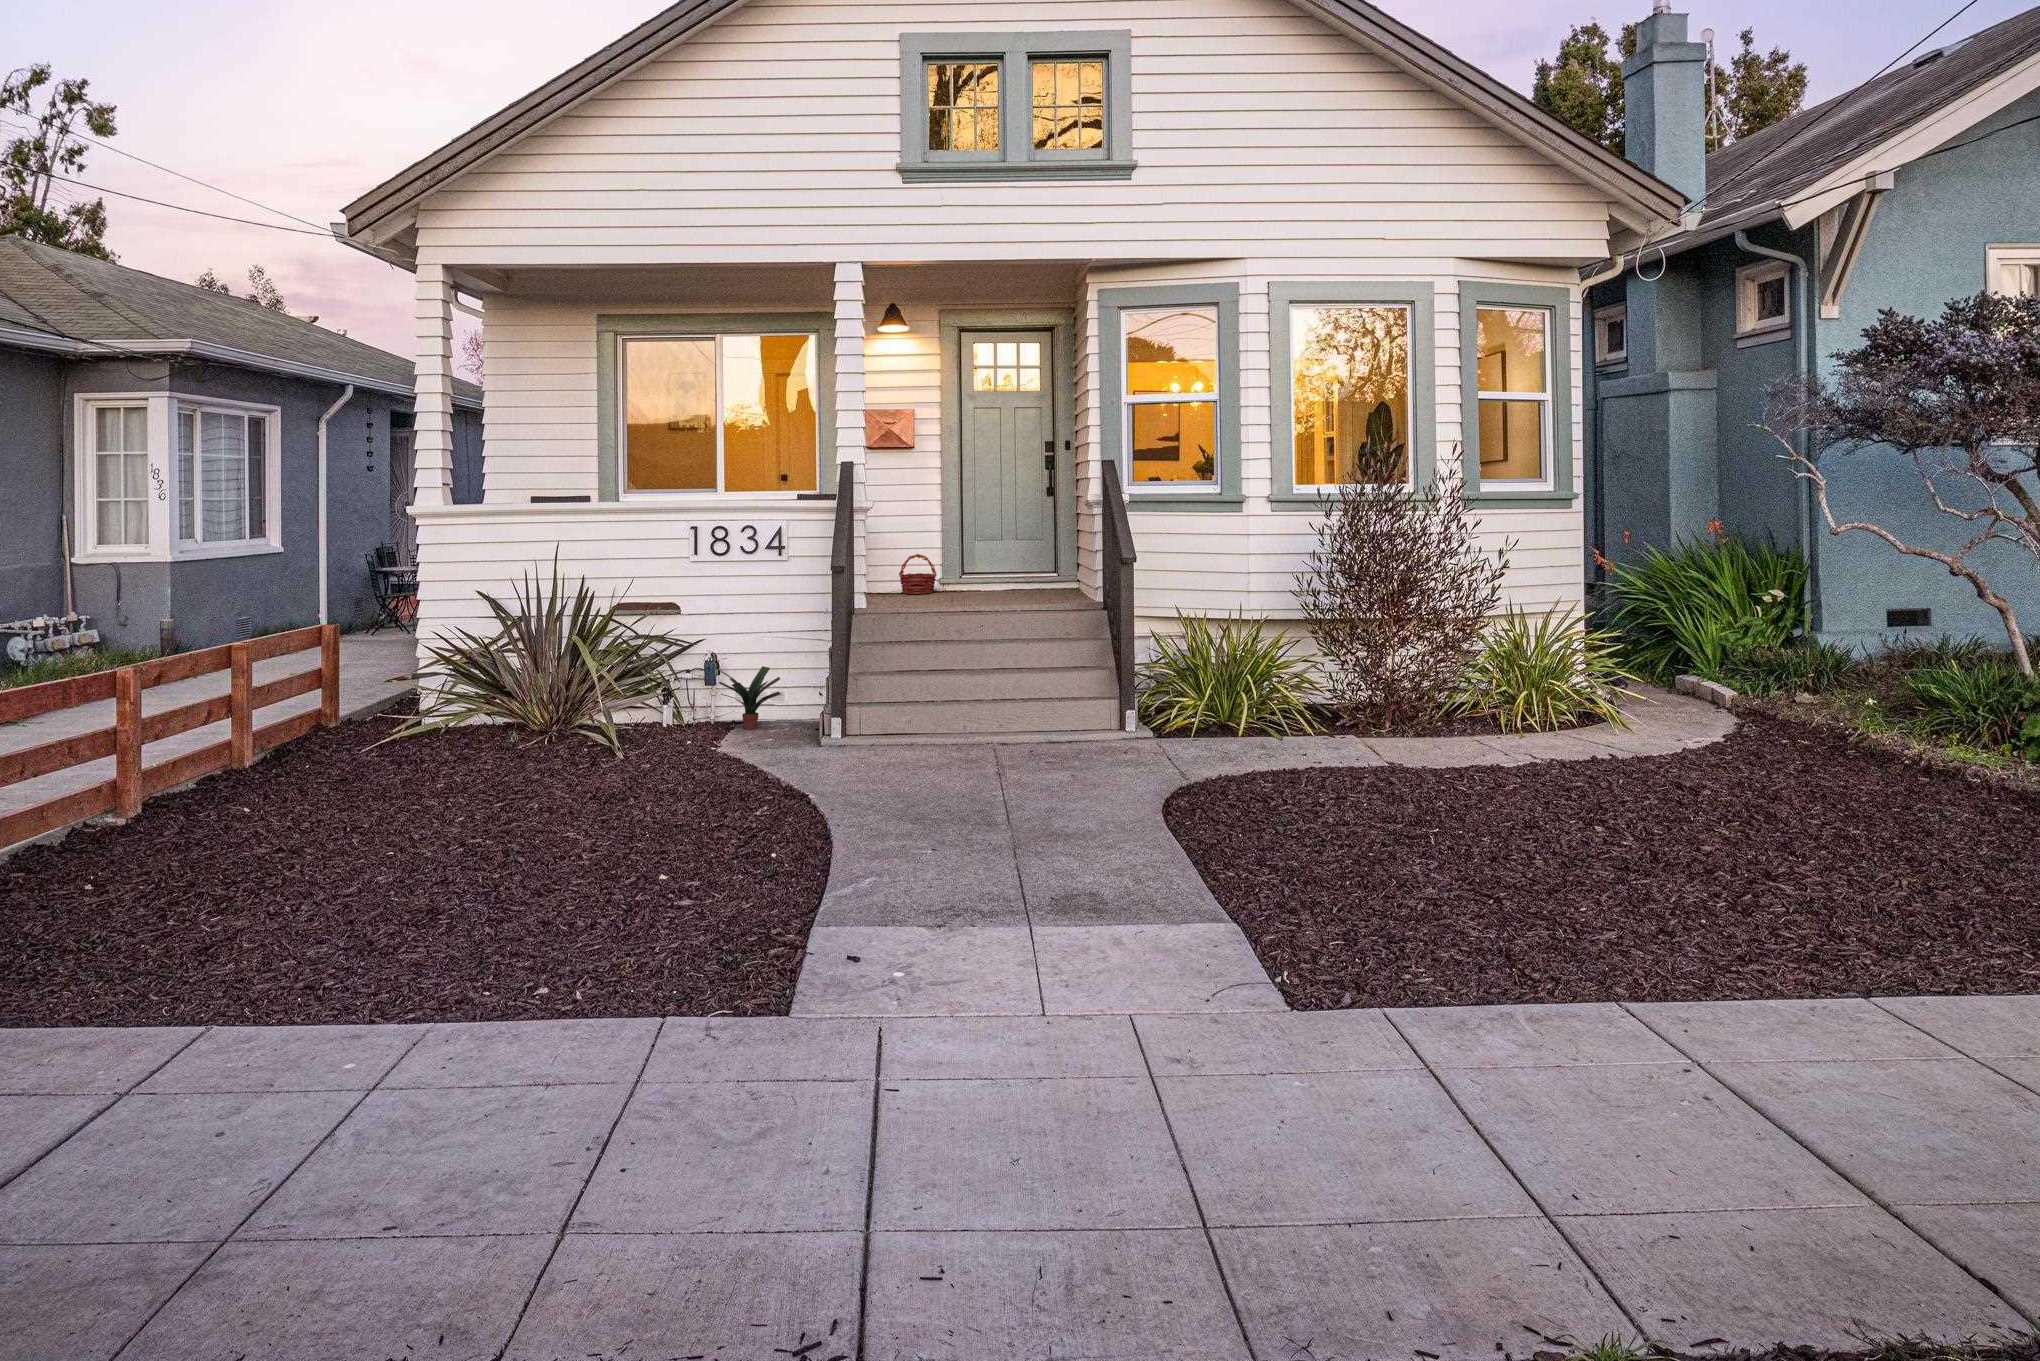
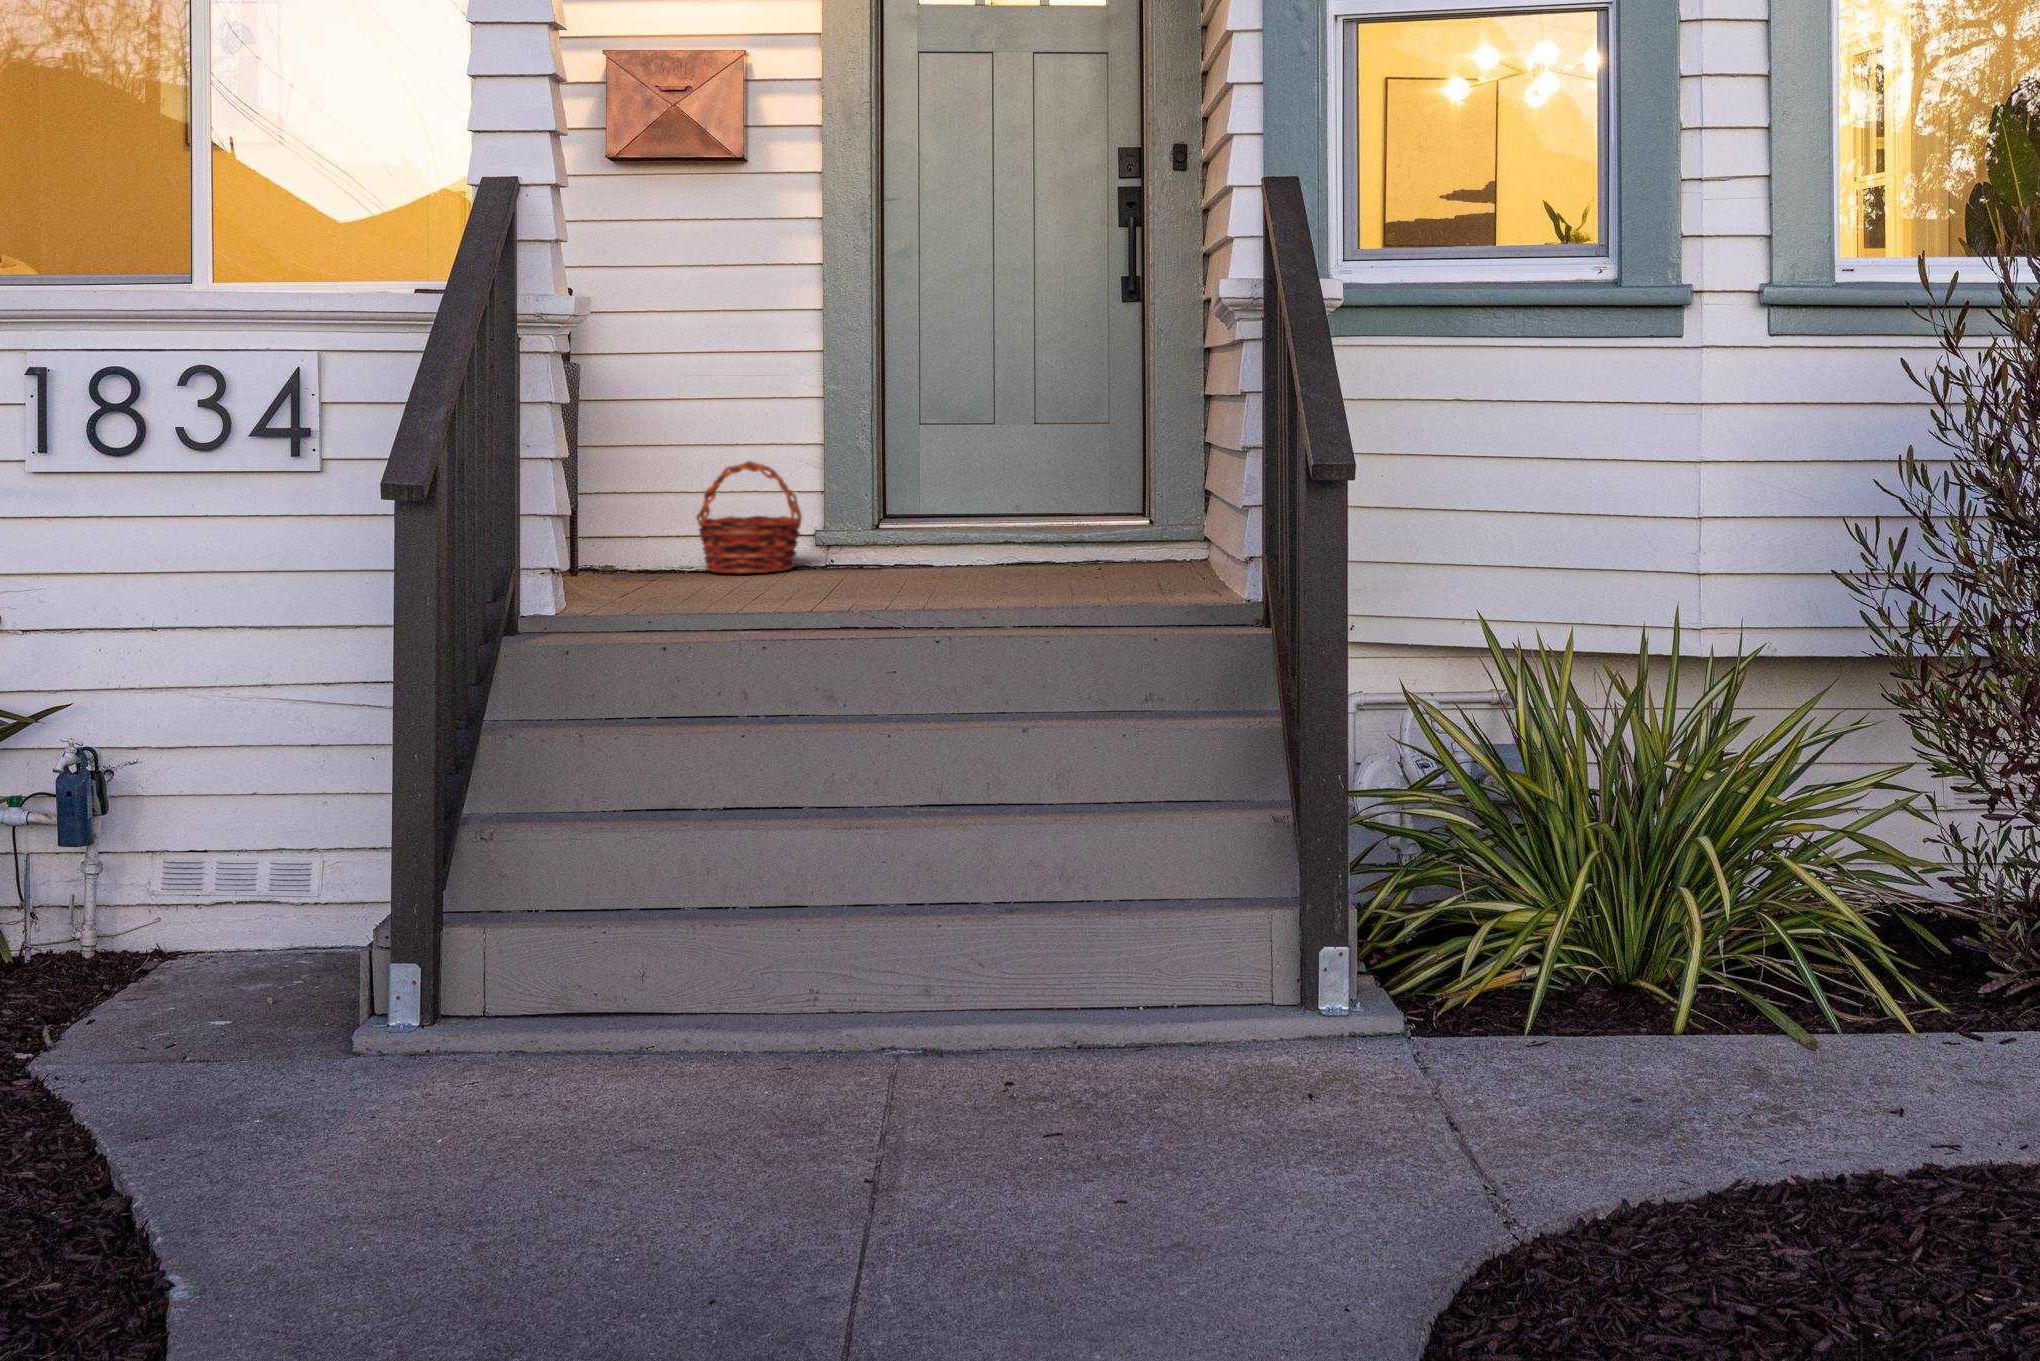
potted plant: present [711,665,781,730] -> none [62,780,289,976]

